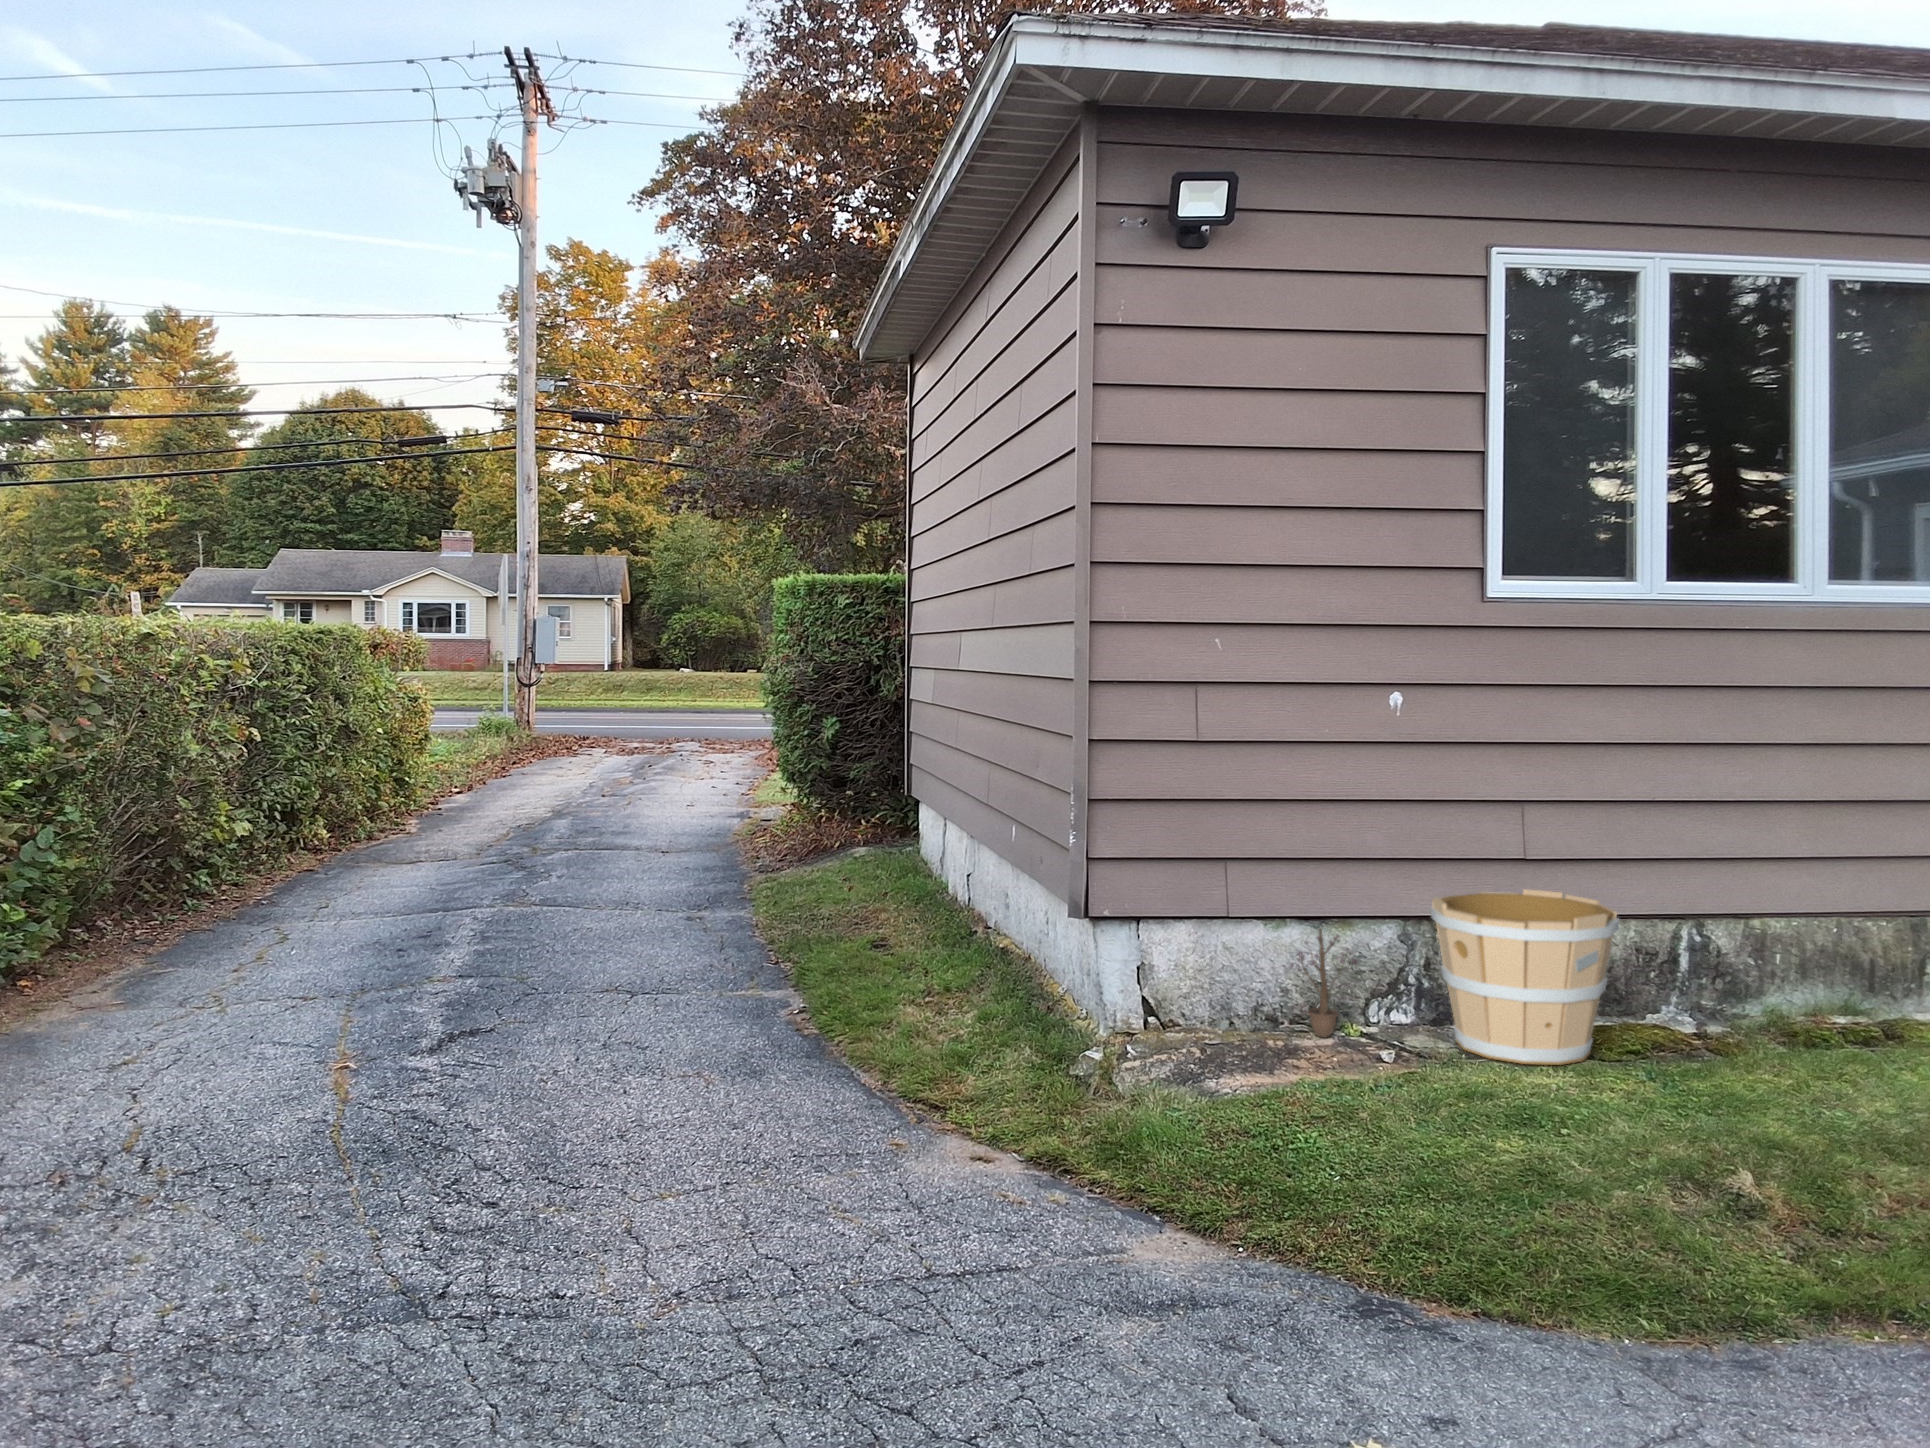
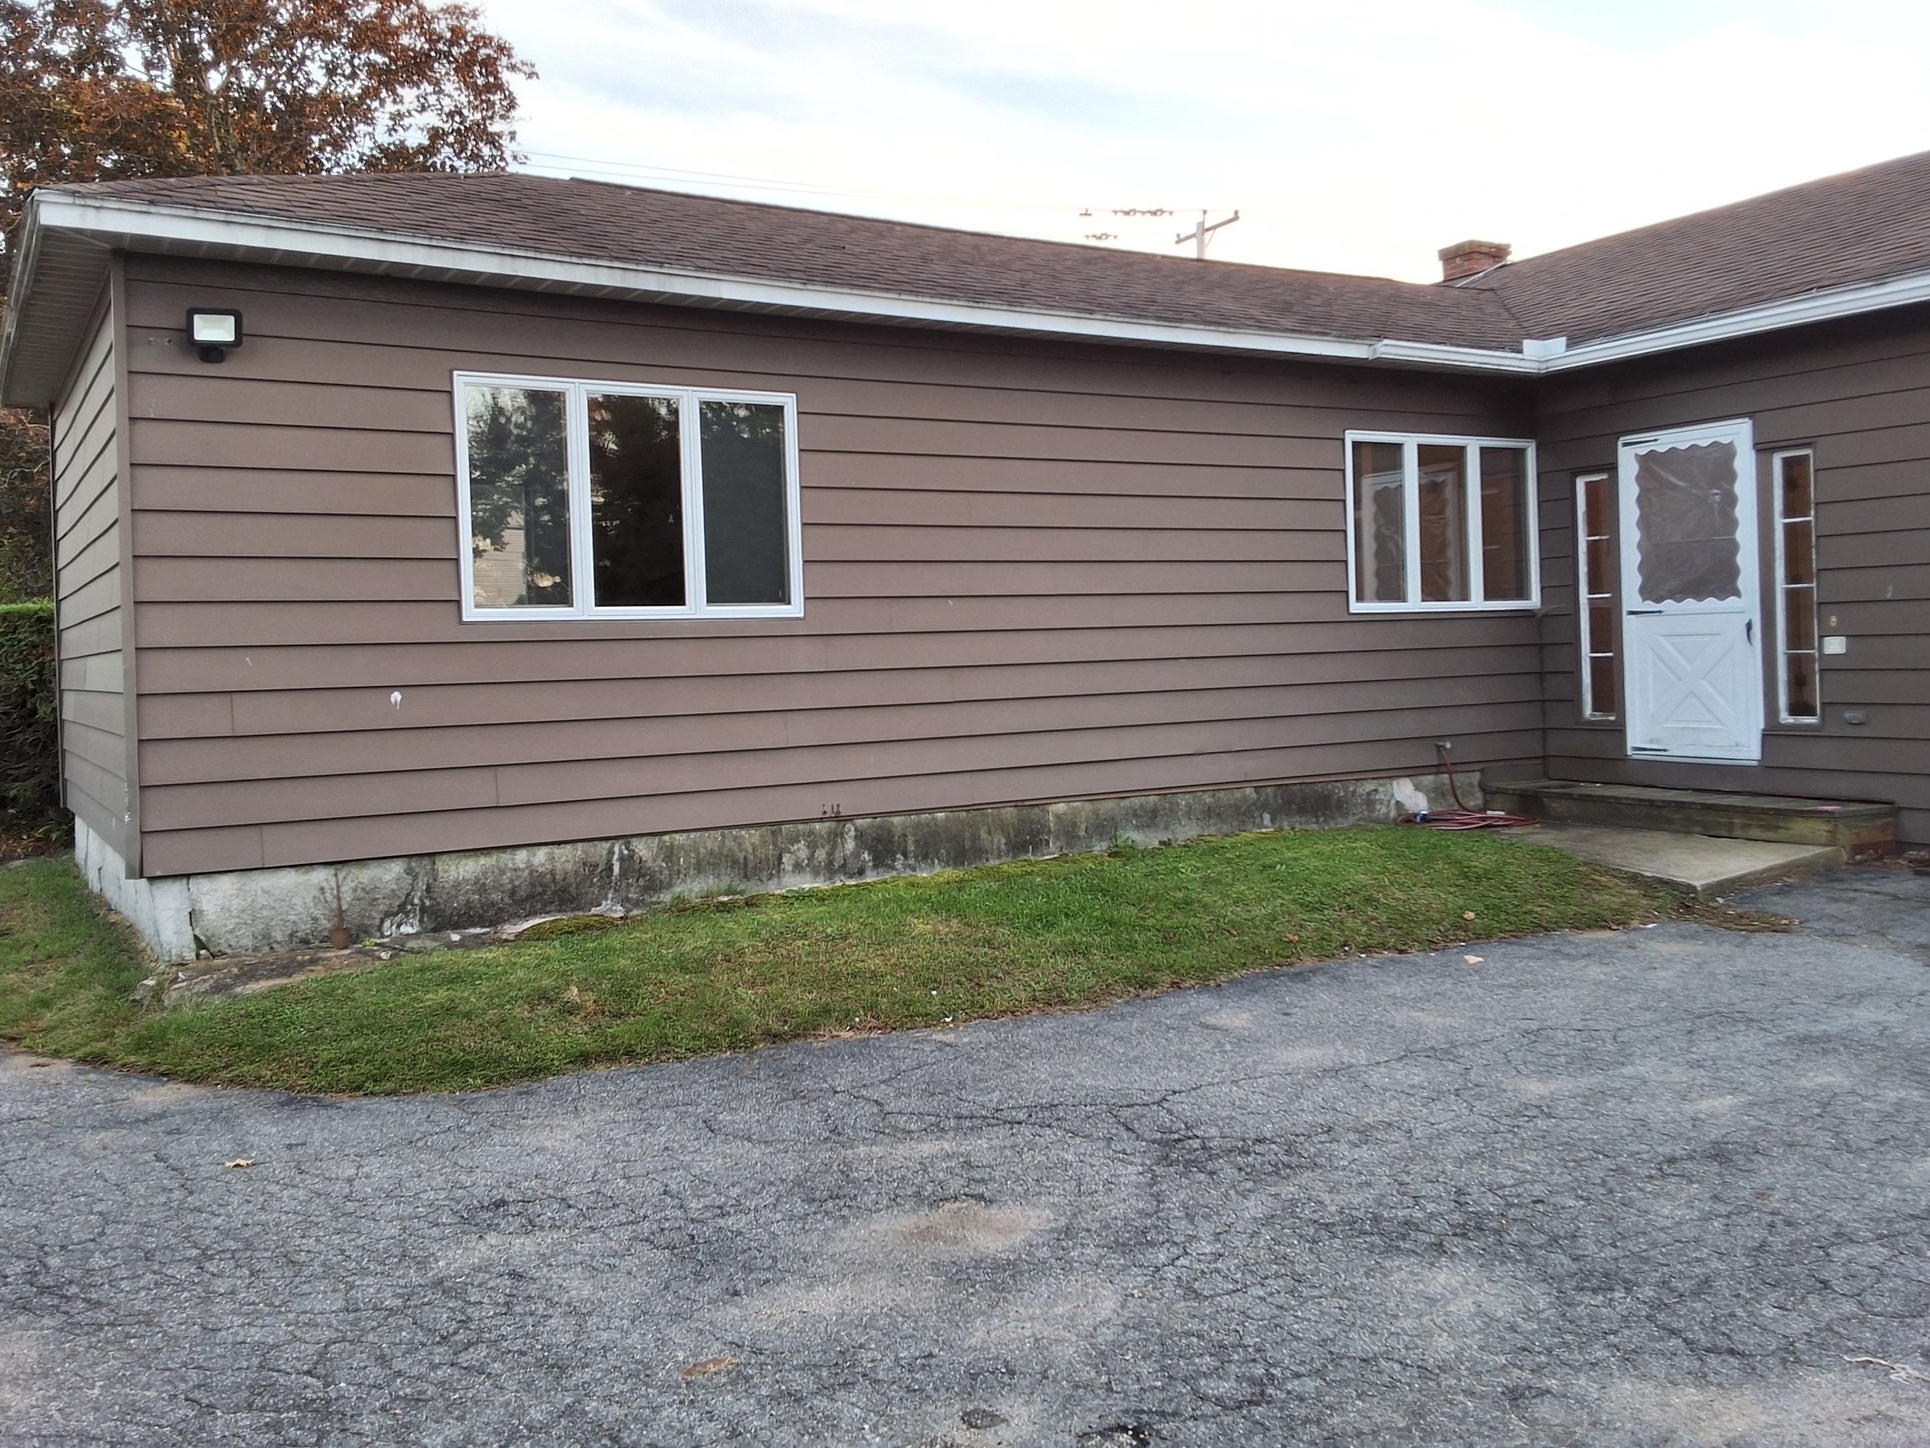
wooden bucket: present [1430,889,1620,1065] -> none [419,828,546,947]

